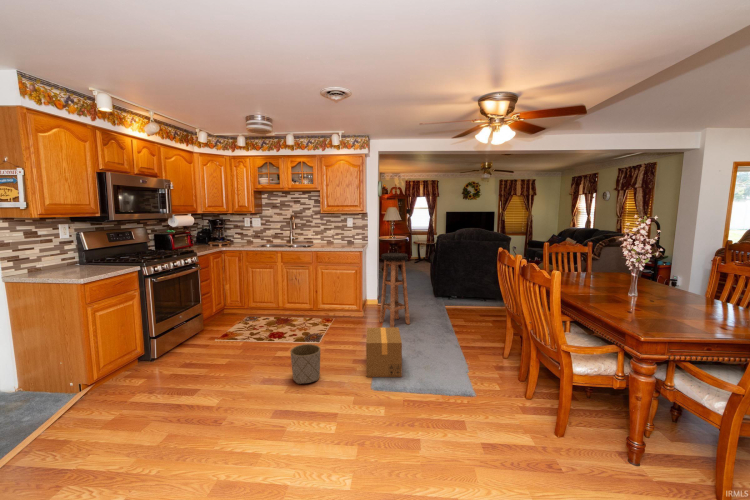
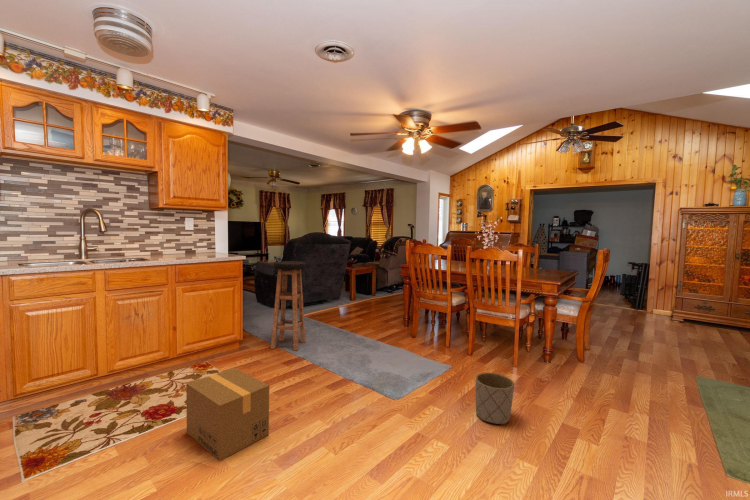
cardboard box: present [366,327,402,377] -> present [186,368,269,461]
planter: present [290,344,320,384] -> present [476,373,514,424]

